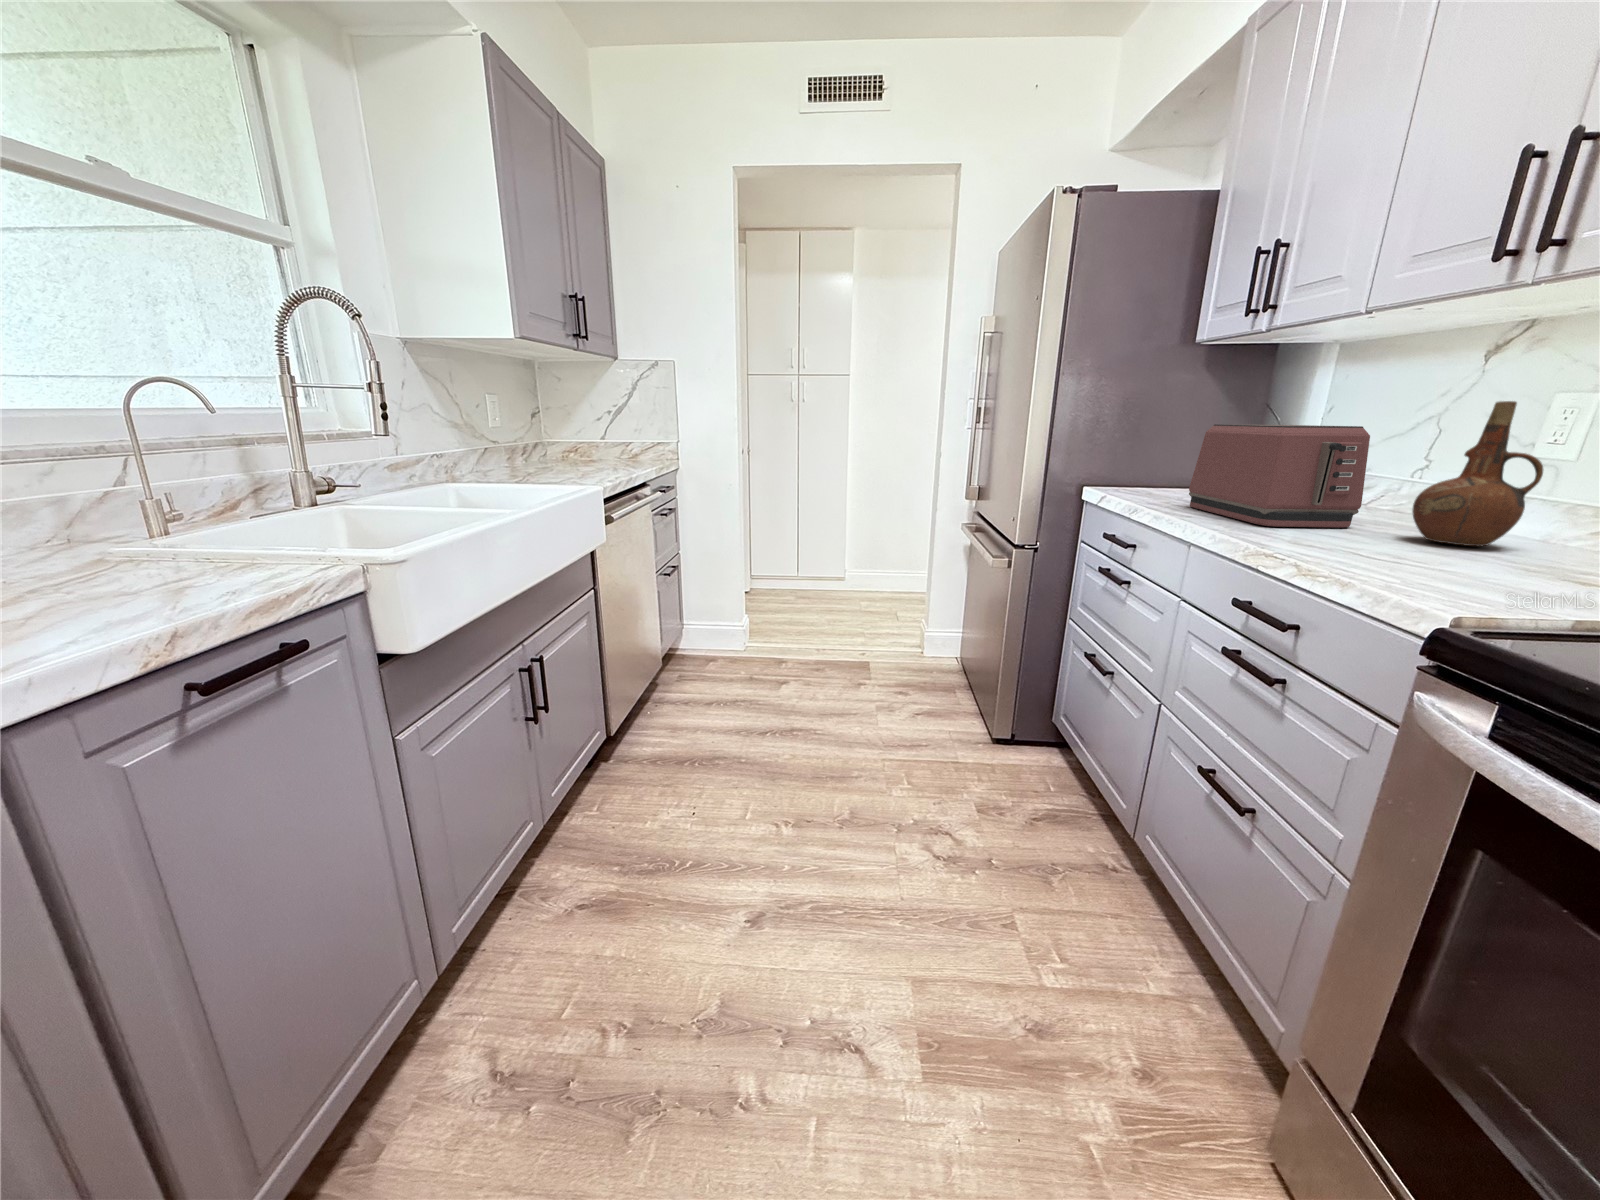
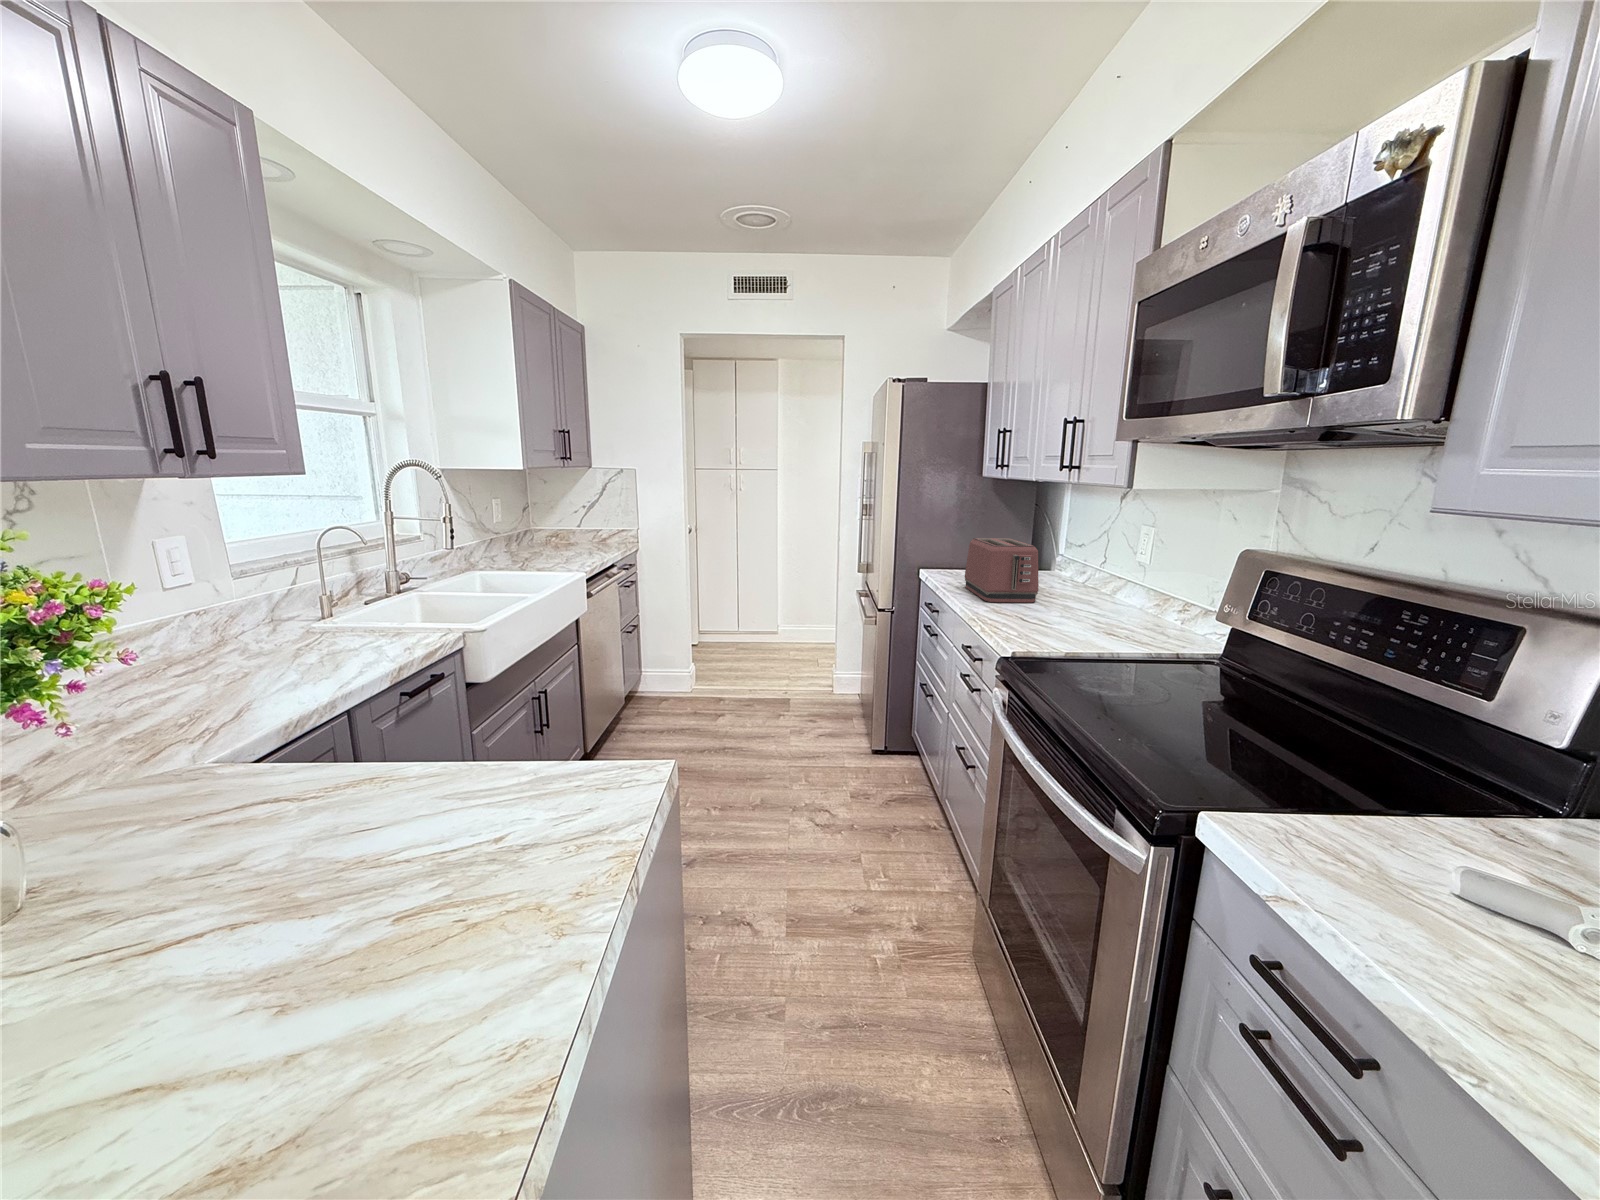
ceramic pitcher: present [1412,401,1543,546] -> none [1051,539,1101,614]

